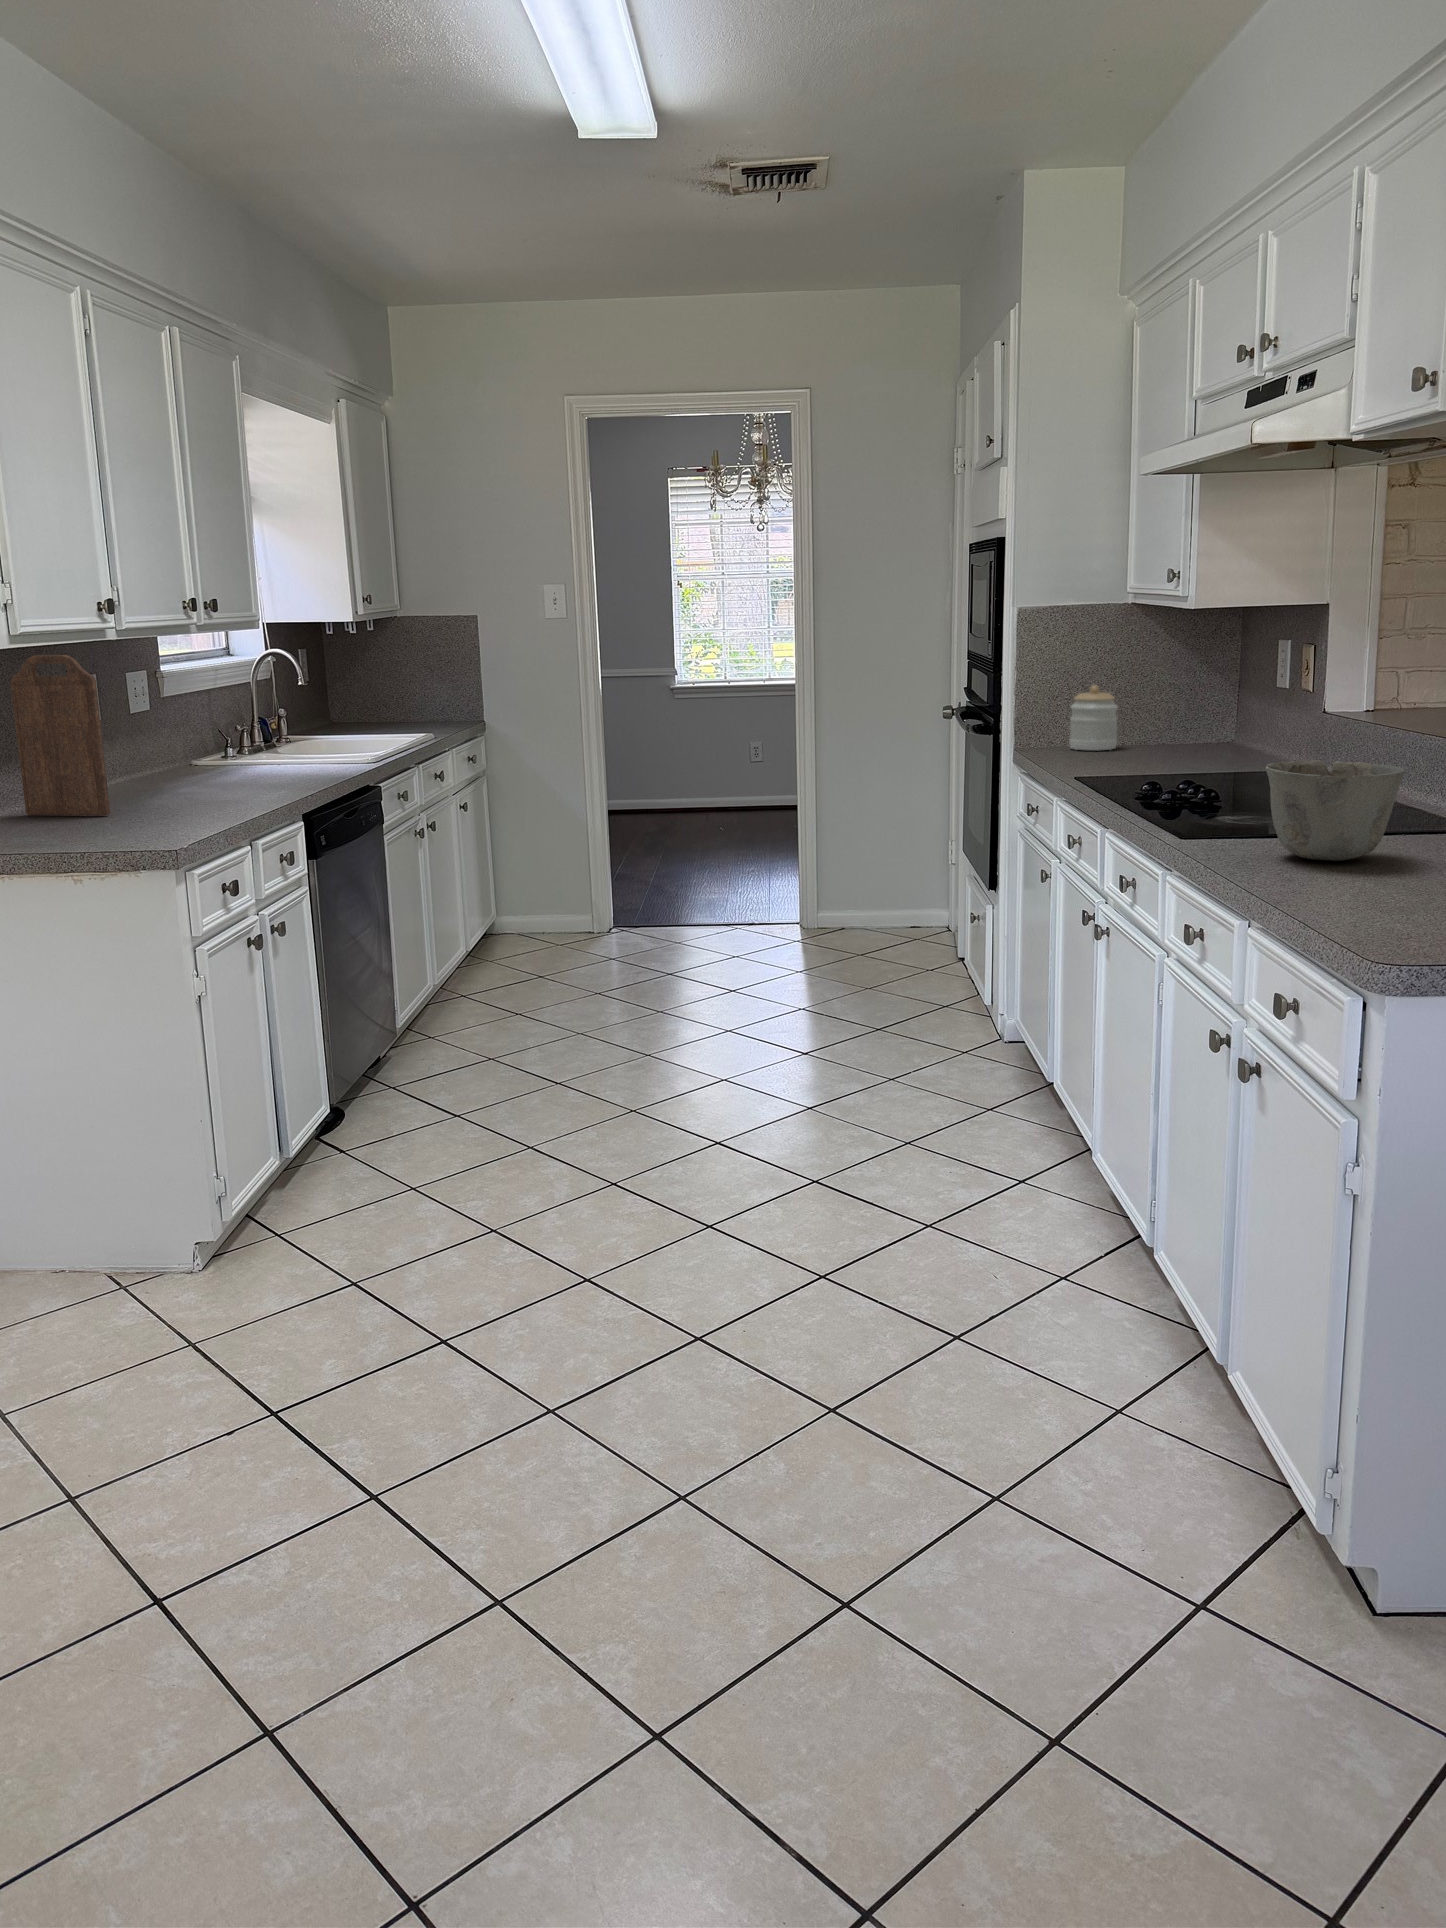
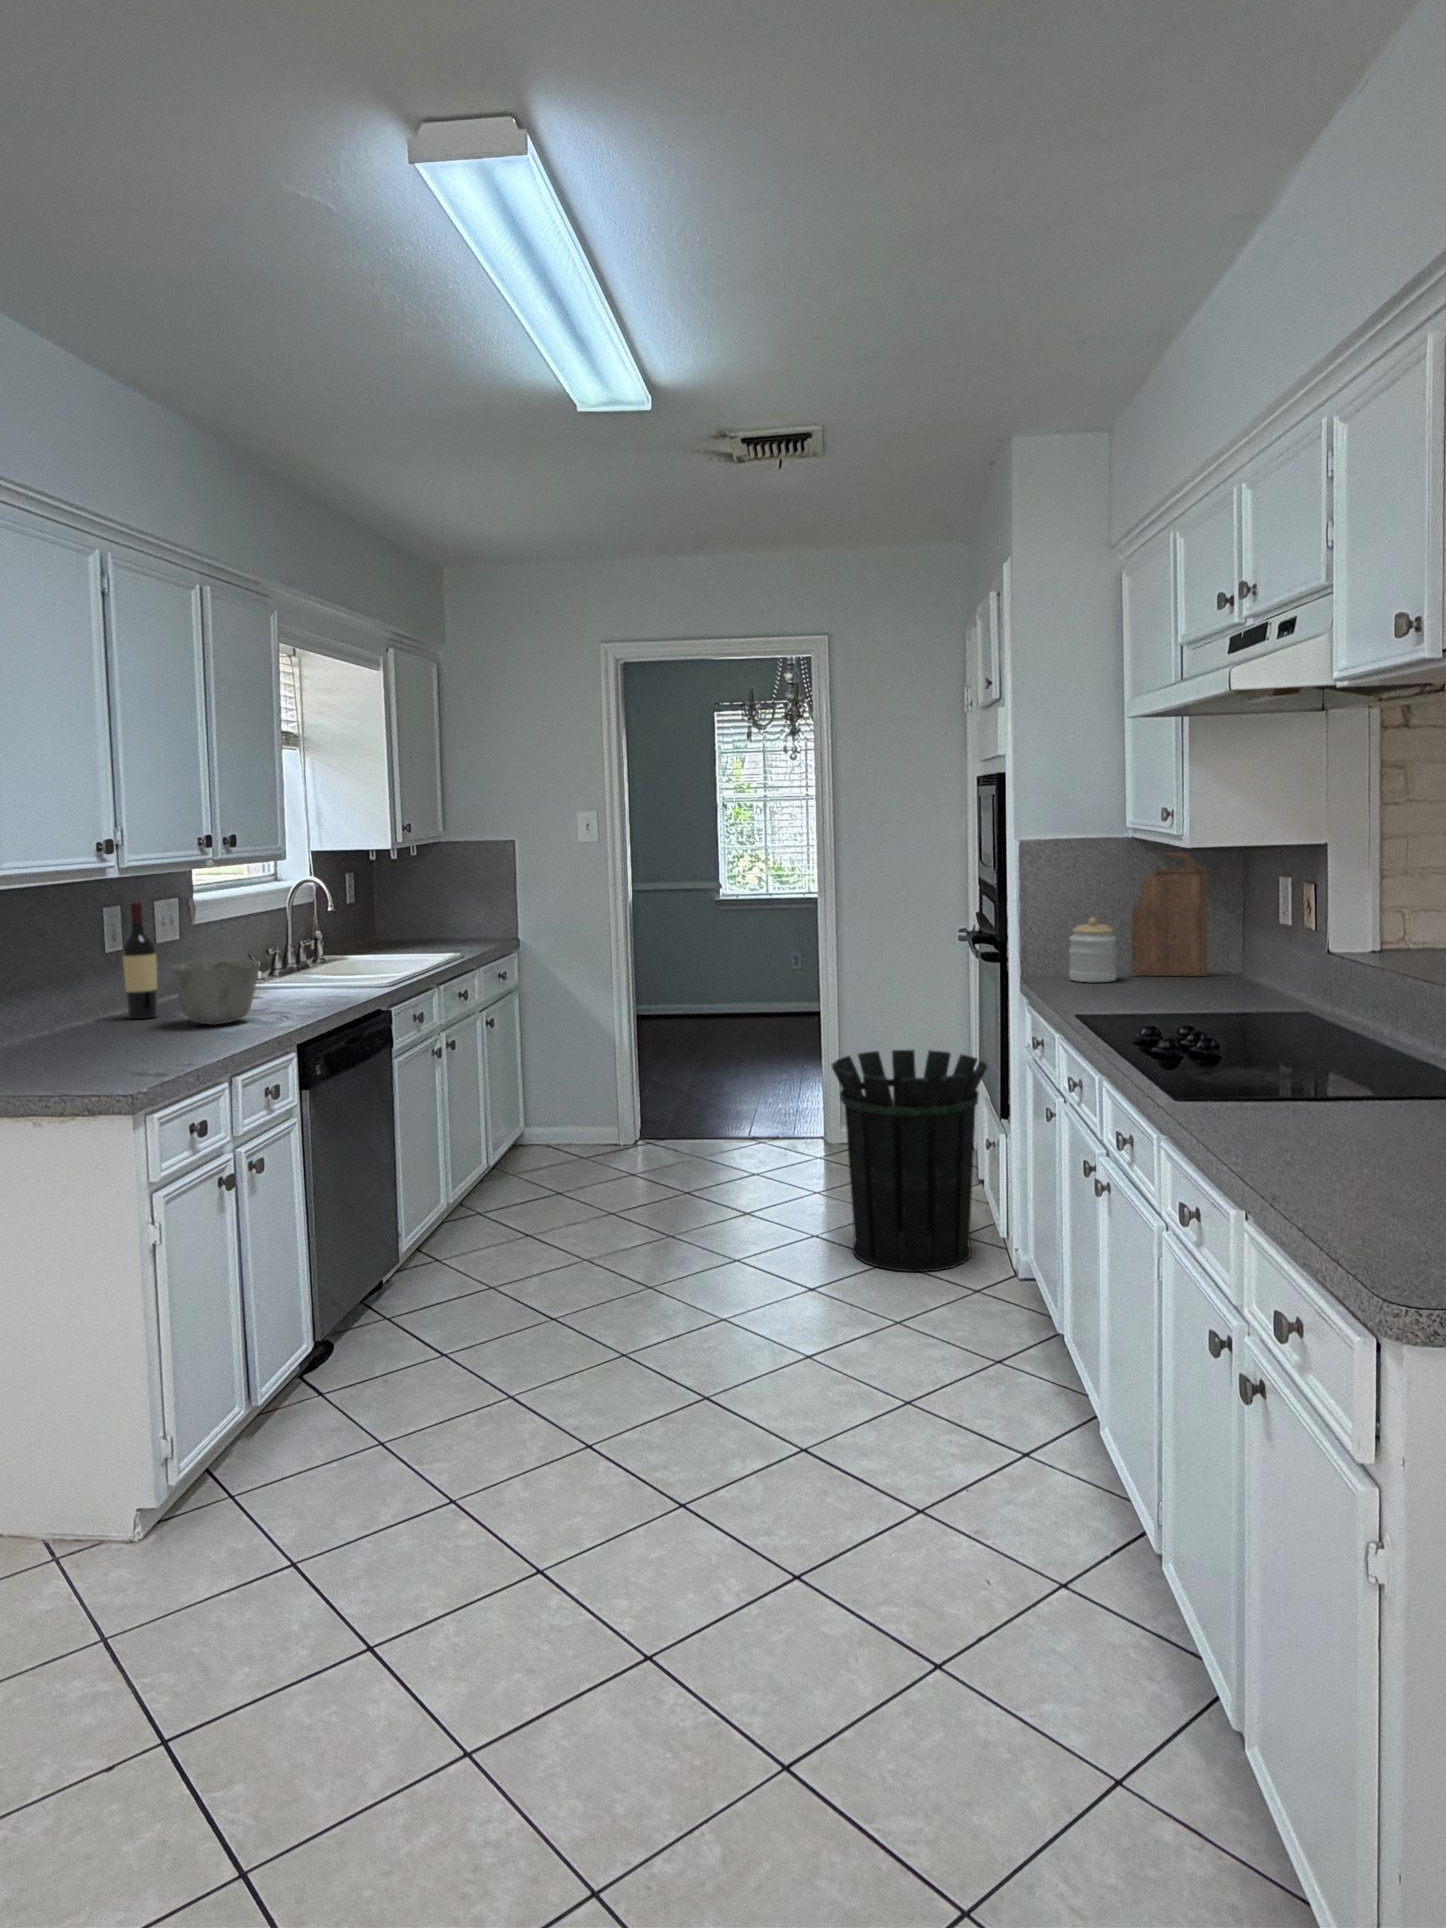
cutting board: present [10,655,110,816] -> present [1131,853,1207,976]
wine bottle: none [109,669,148,790] -> present [122,902,158,1019]
ceramic bowl: present [1266,760,1405,861] -> present [171,959,260,1025]
waste bin: none [825,827,983,1042] -> present [832,1050,988,1272]

